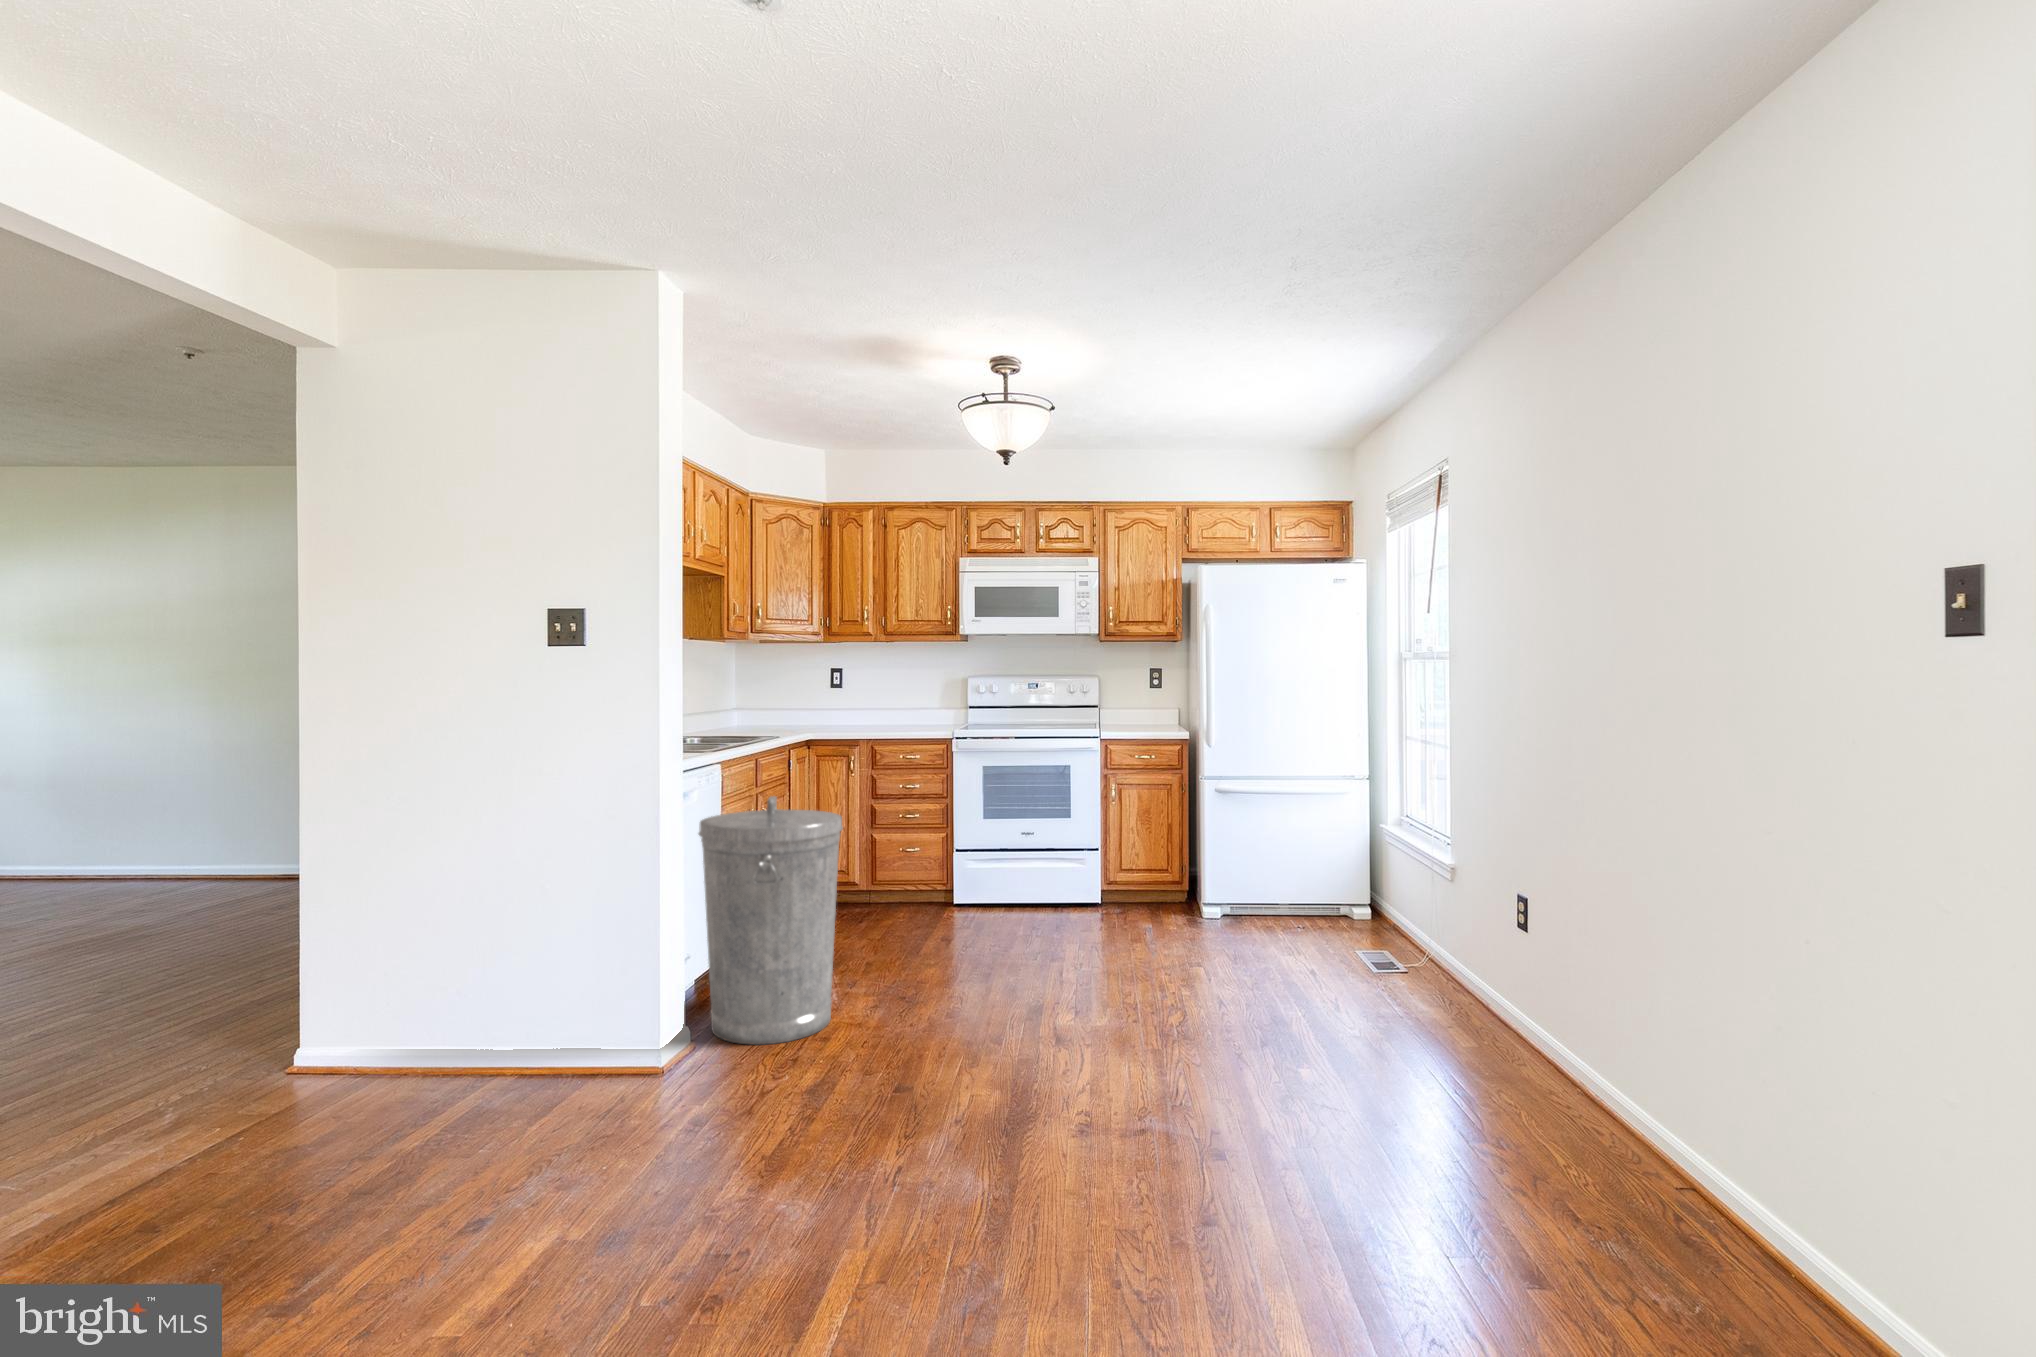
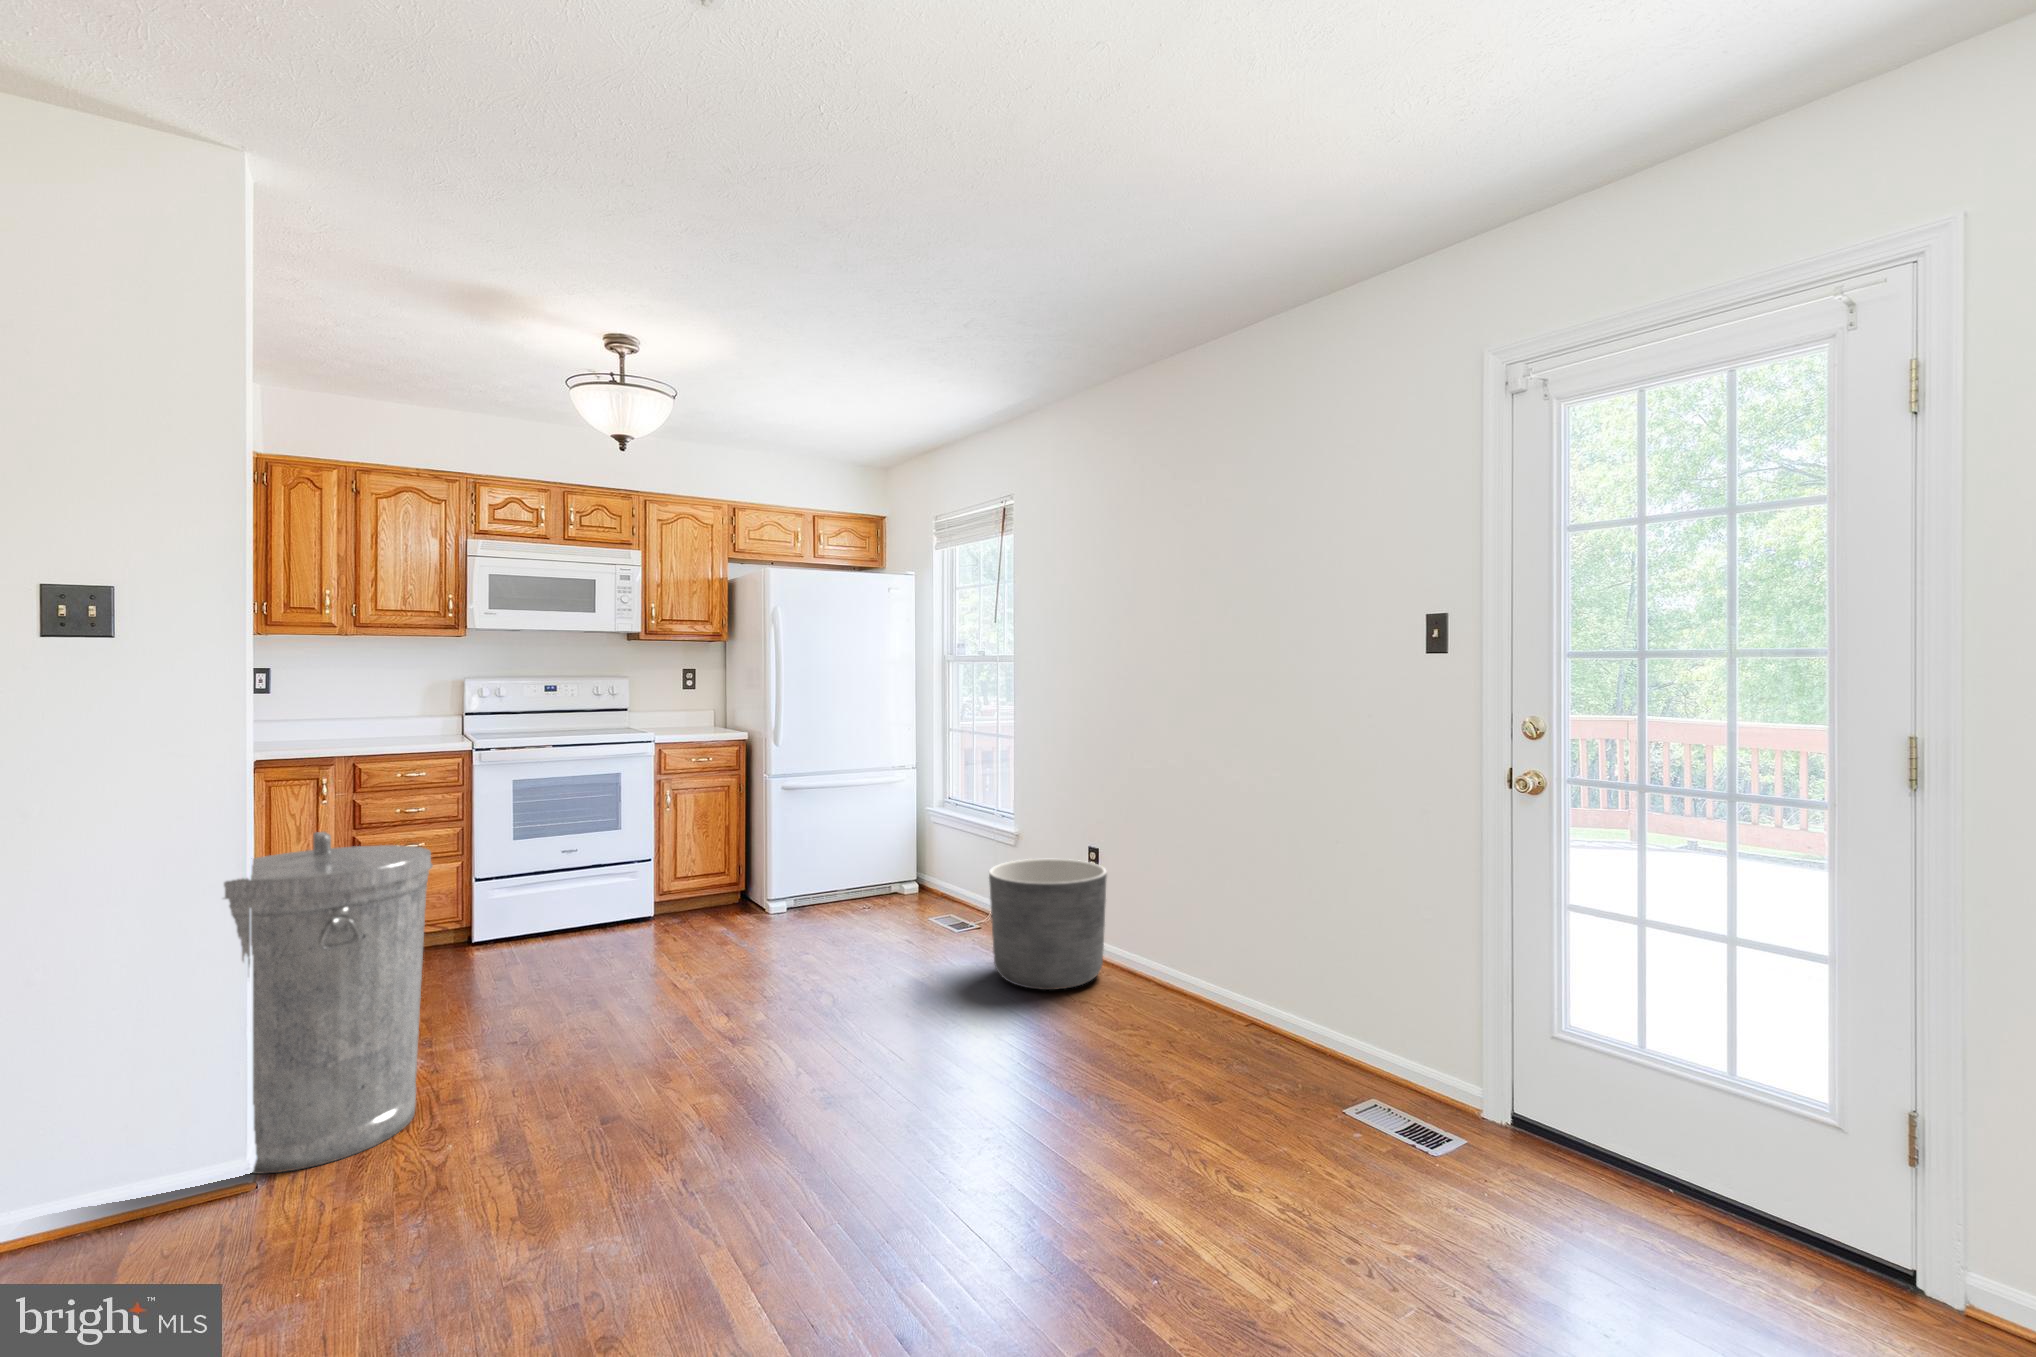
planter: none [1371,899,1525,1061] -> present [989,859,1107,990]

